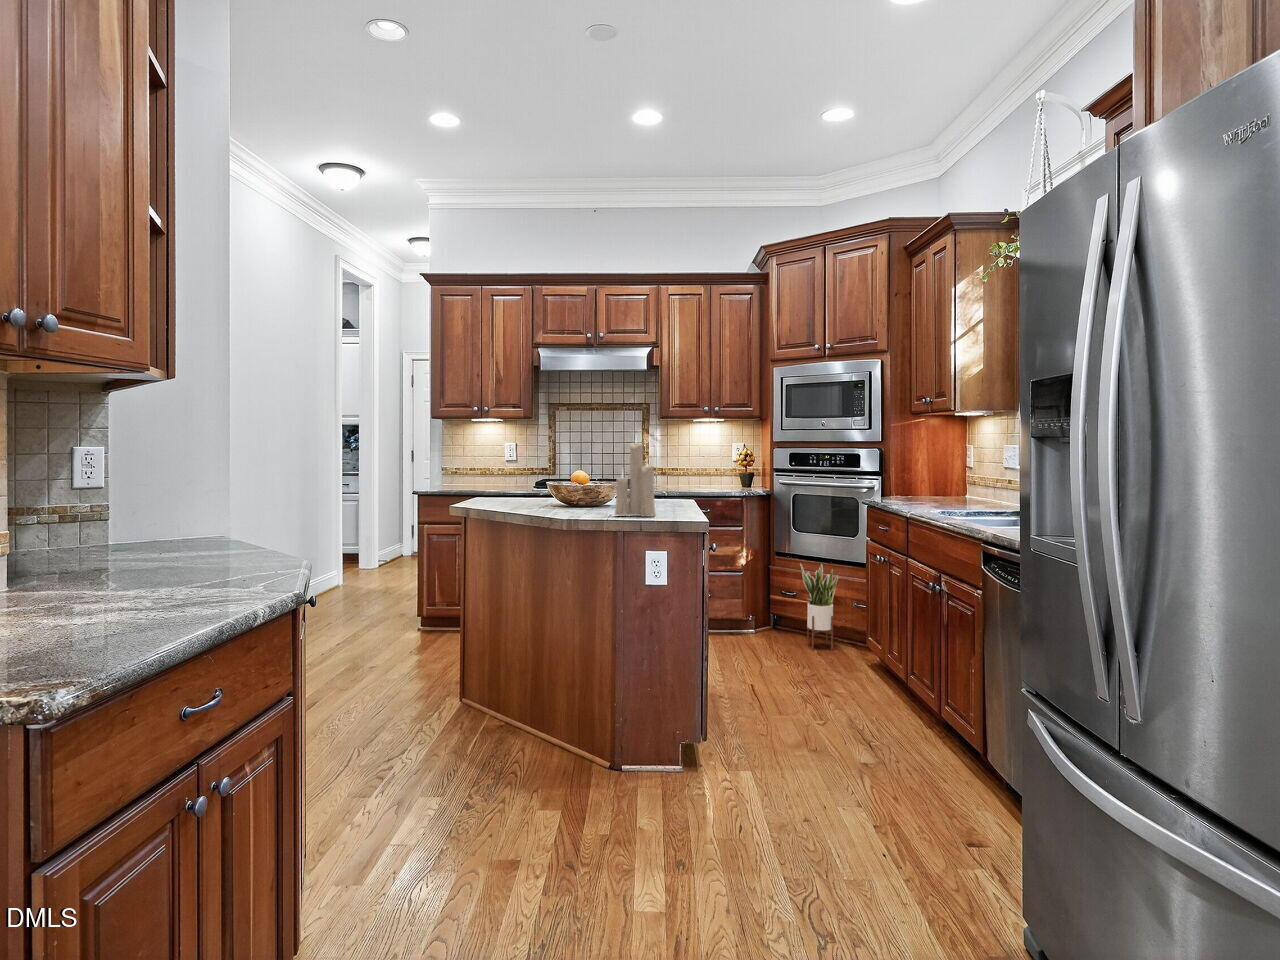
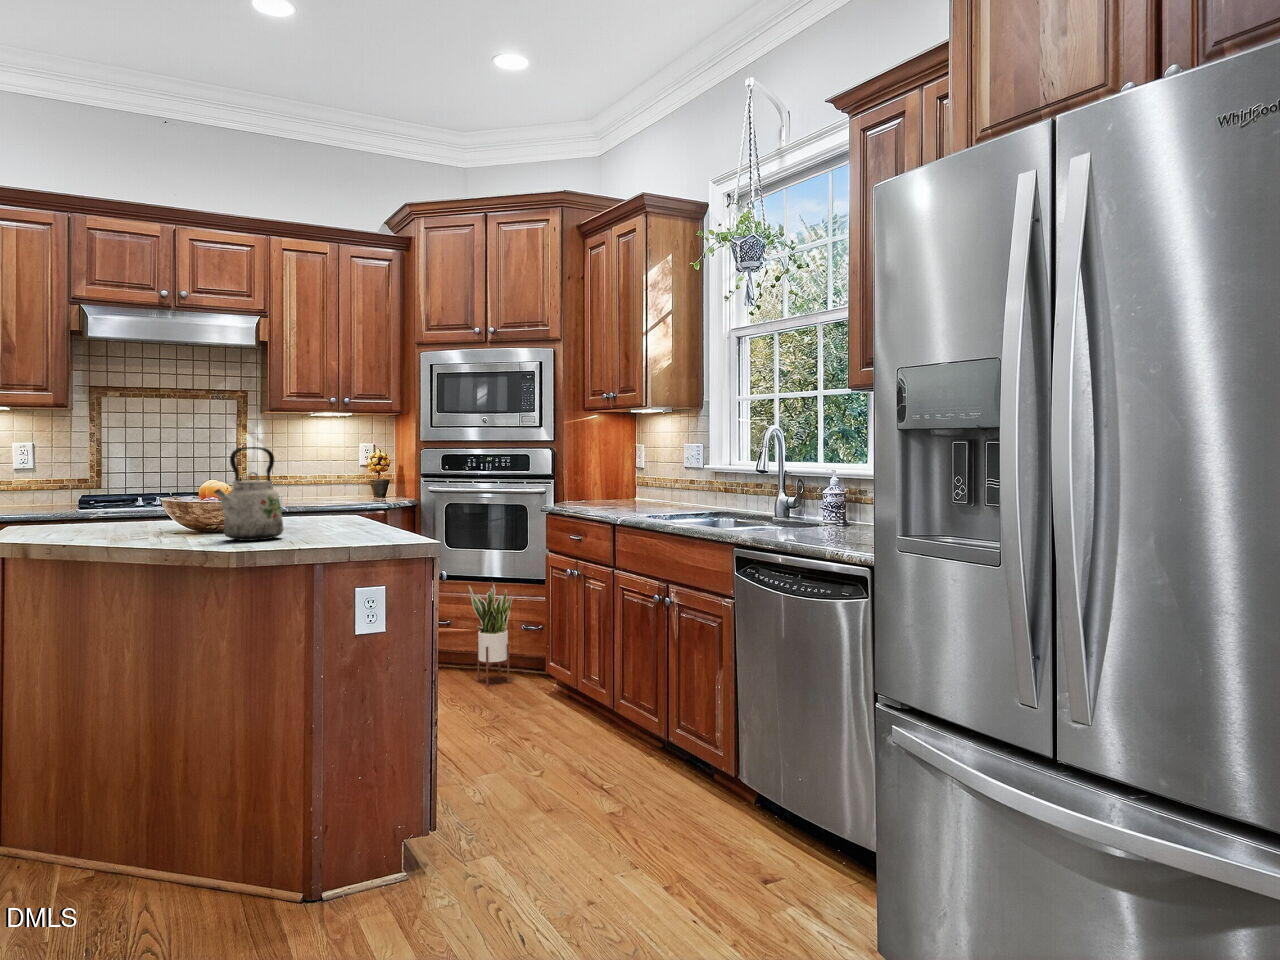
candle: present [615,438,656,516] -> none [303,419,365,541]
kettle: none [563,449,611,513] -> present [214,447,283,541]

